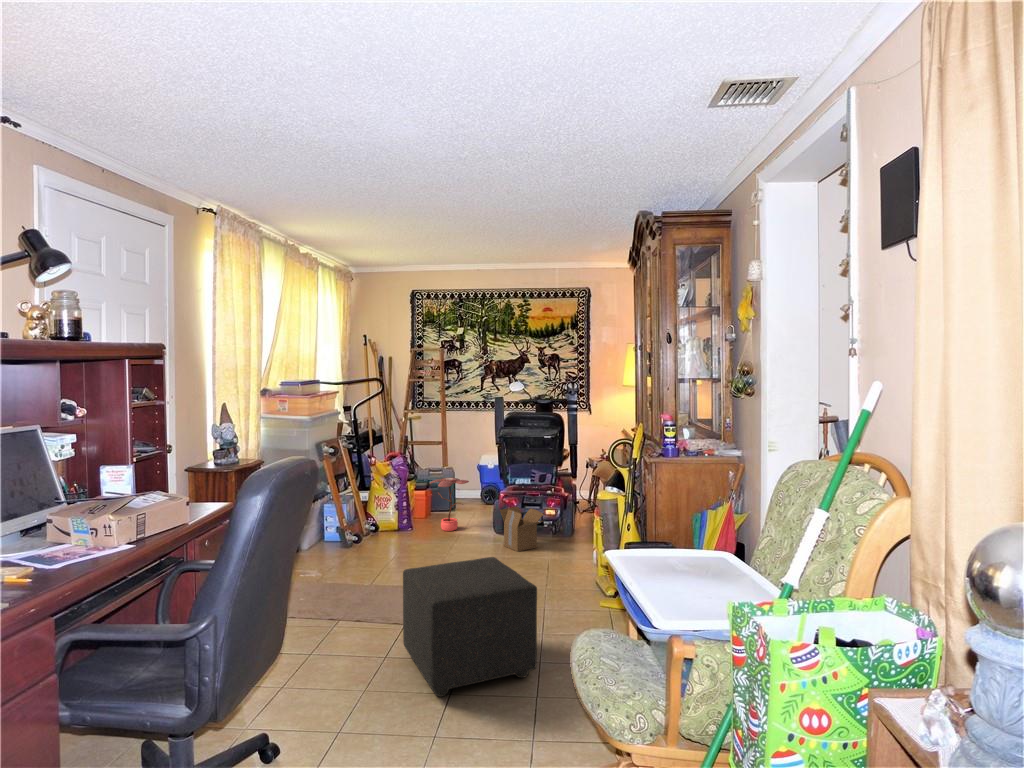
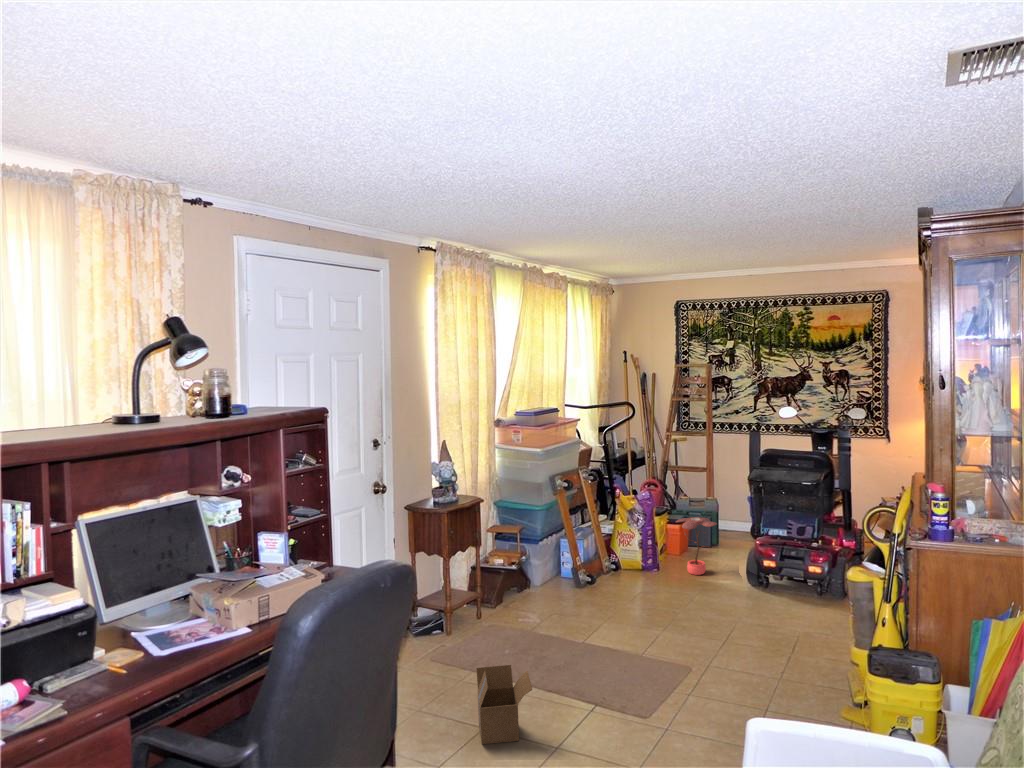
cardboard box: present [500,507,544,552] -> present [476,665,532,744]
ottoman: present [403,557,537,697] -> none [581,628,689,750]

